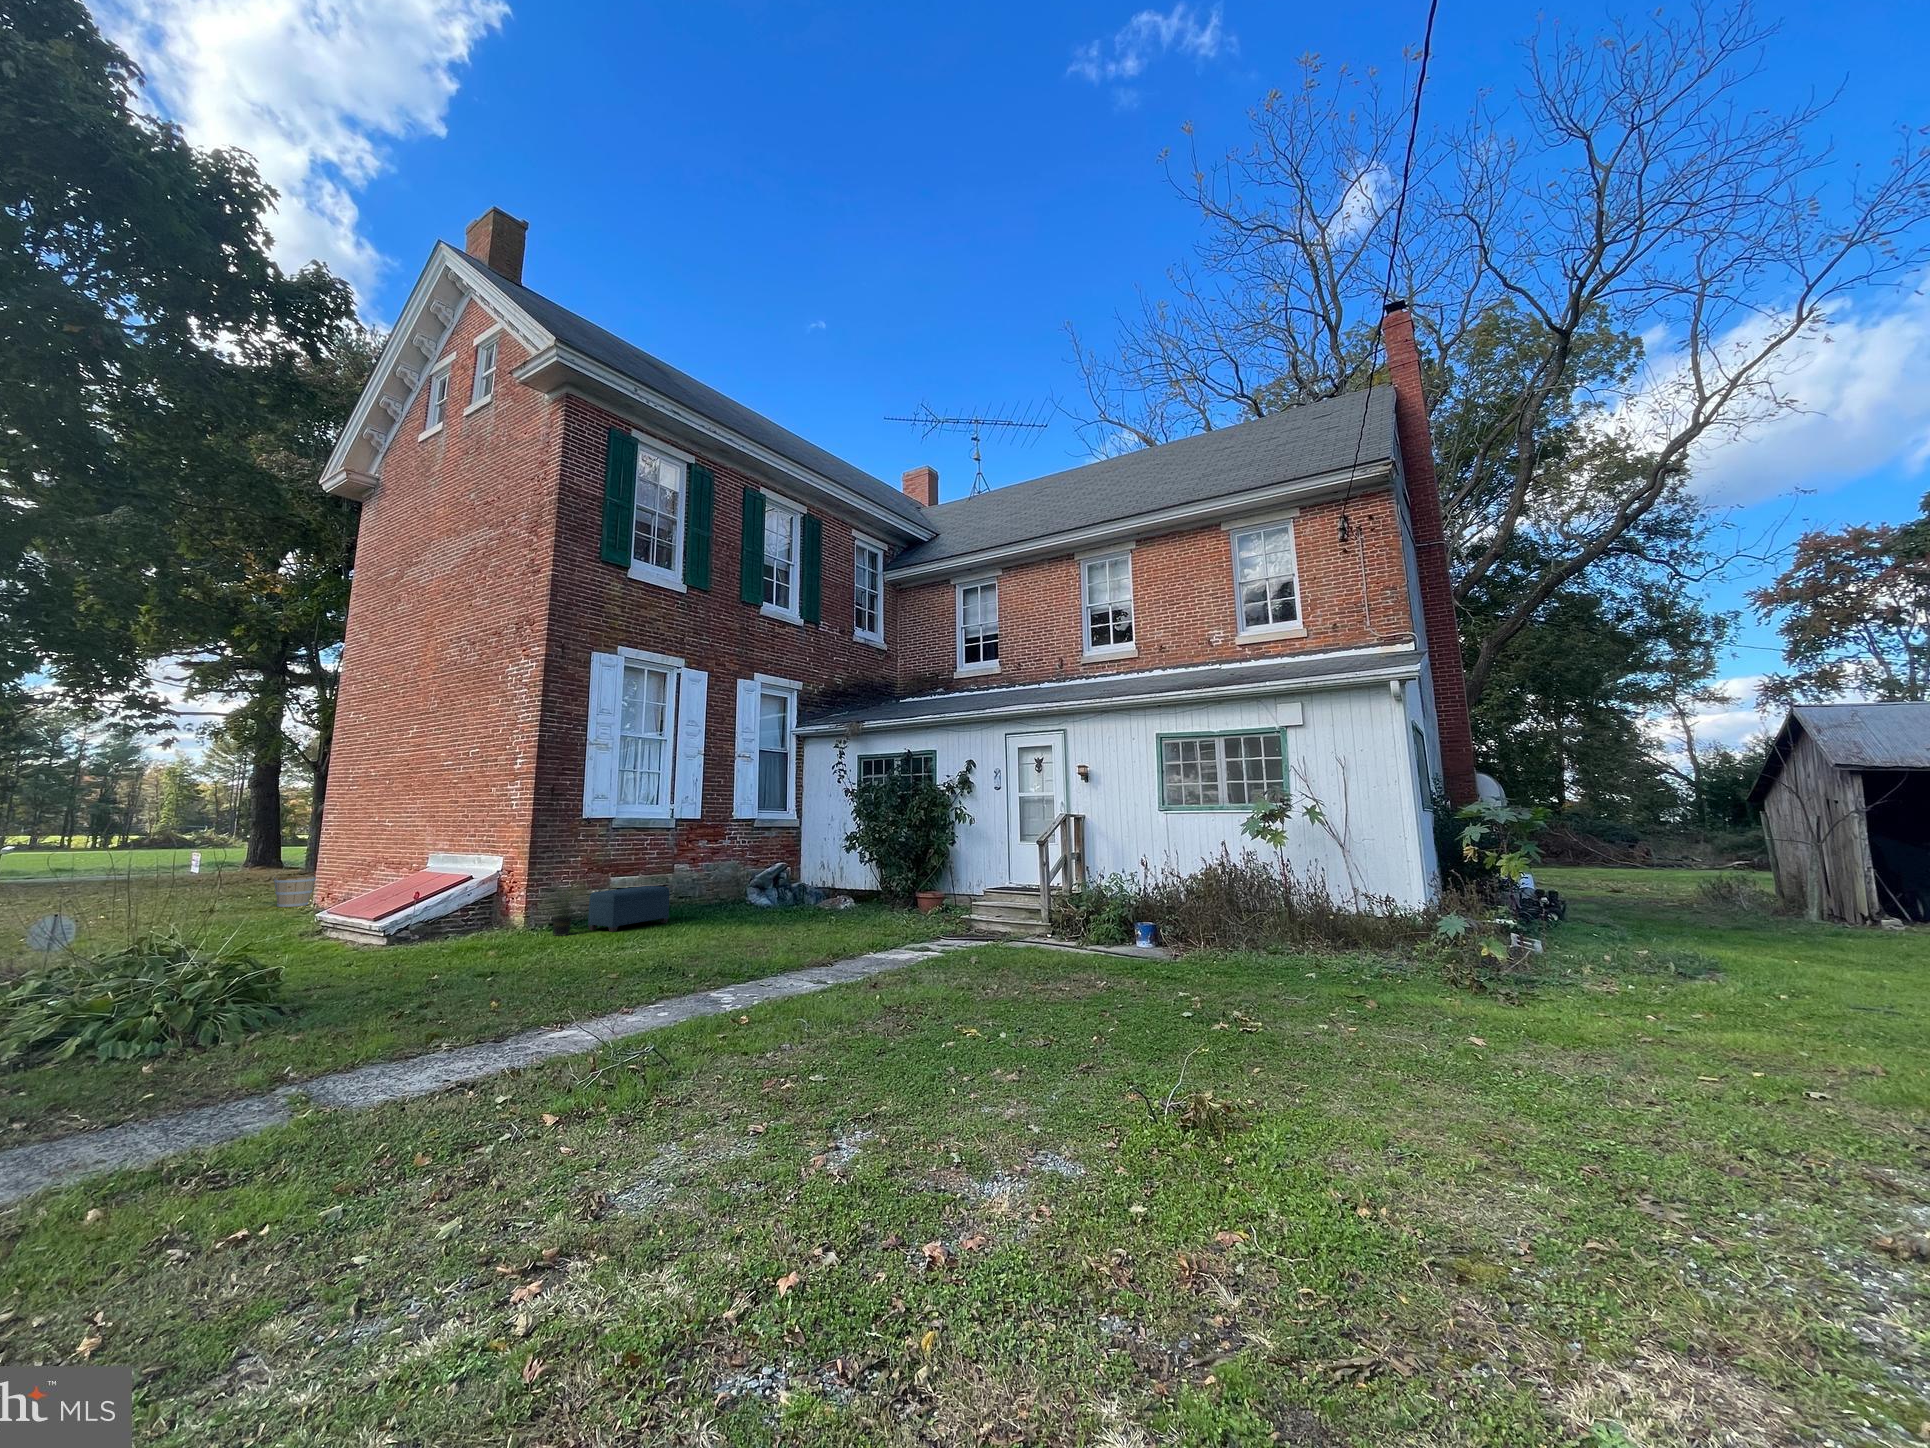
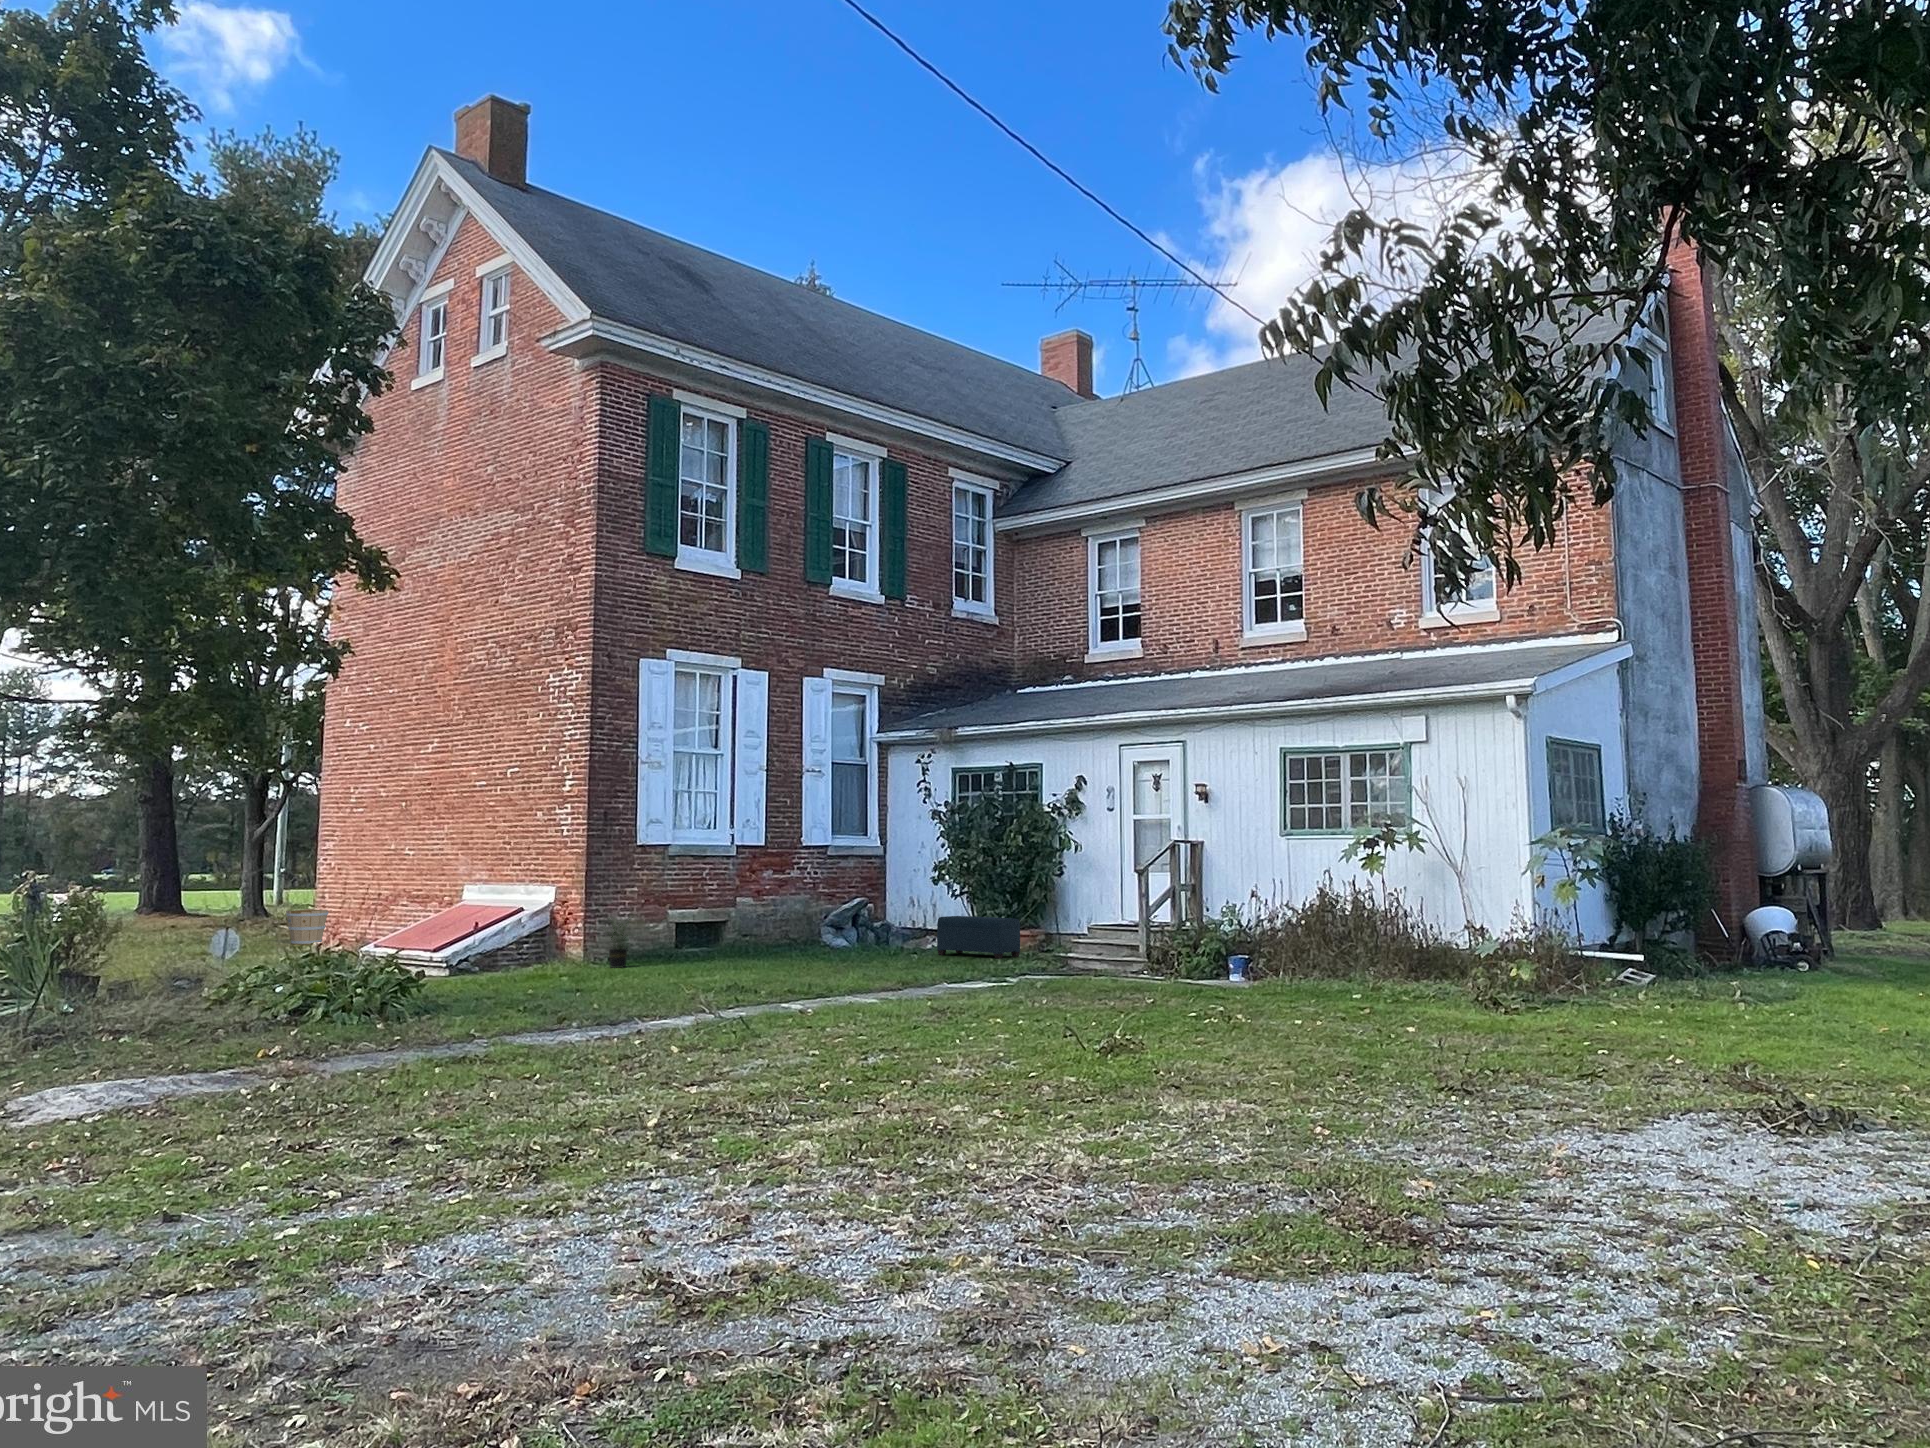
bench: present [588,886,670,932] -> present [937,916,1020,959]

